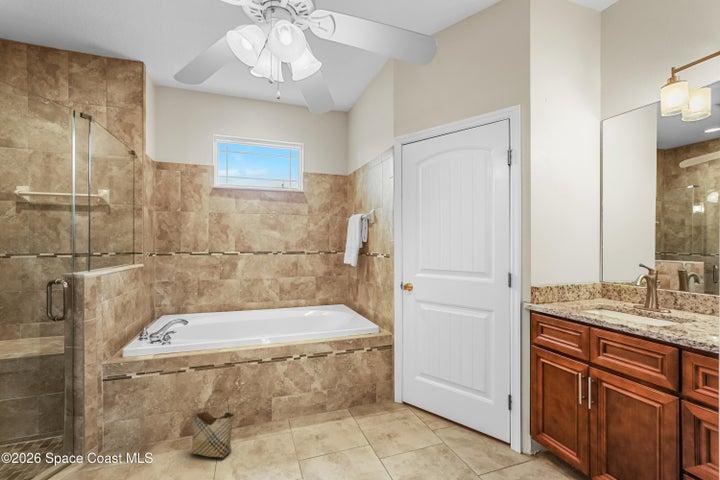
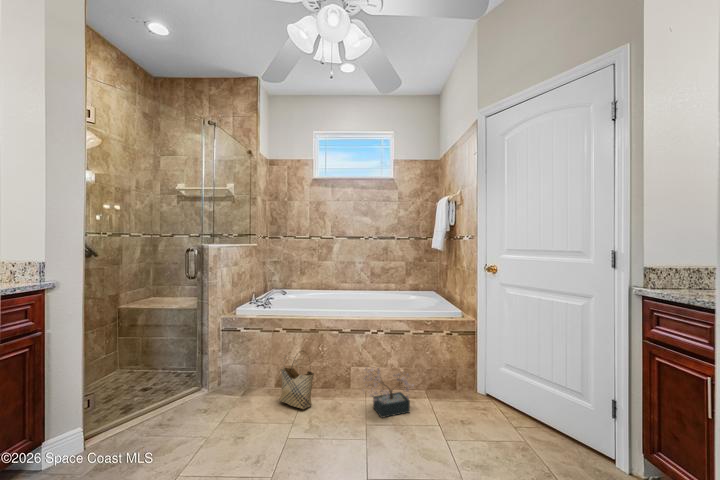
decorative plant: none [290,395,341,449] -> present [363,368,414,418]

